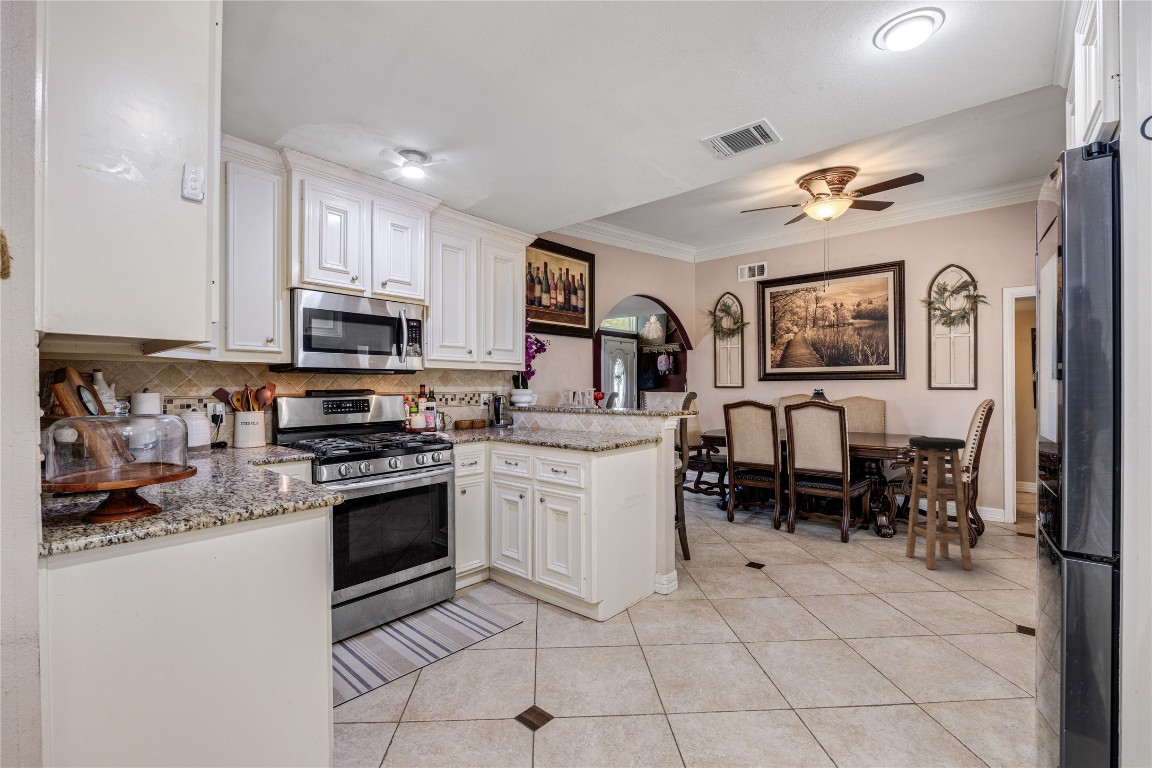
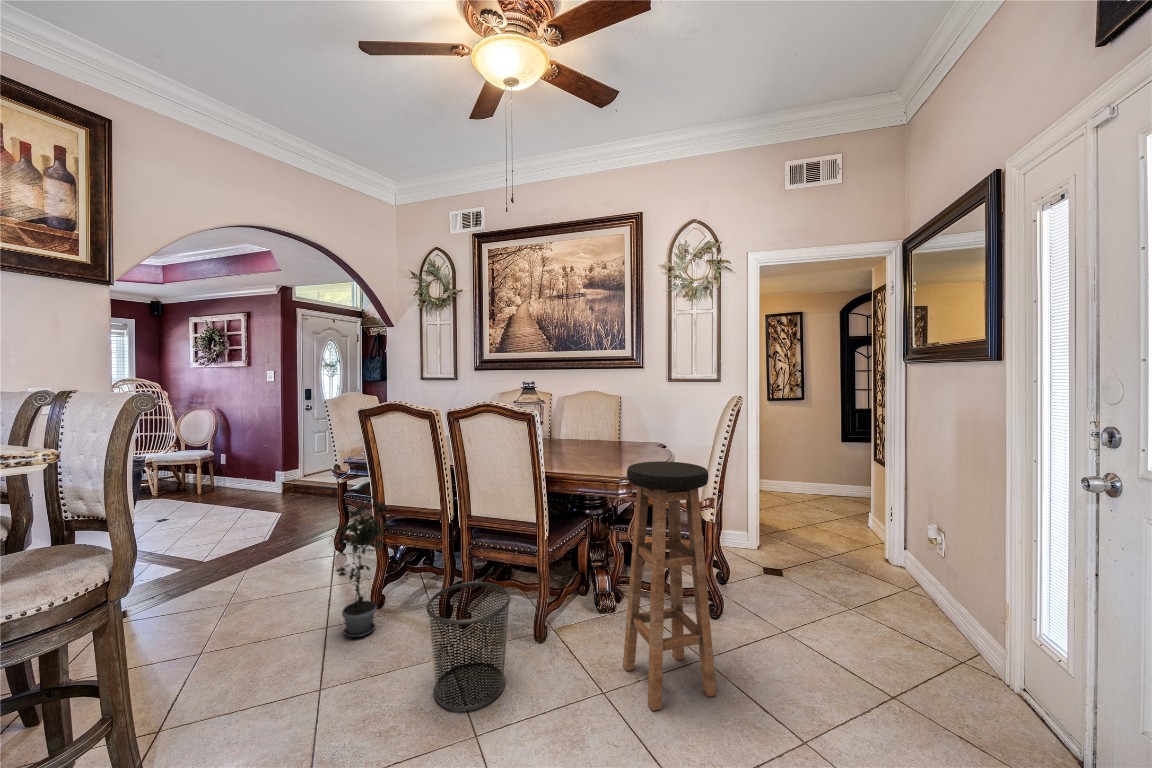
potted plant: none [715,454,751,531] -> present [336,496,391,637]
waste bin: none [789,500,837,557] -> present [426,582,511,711]

